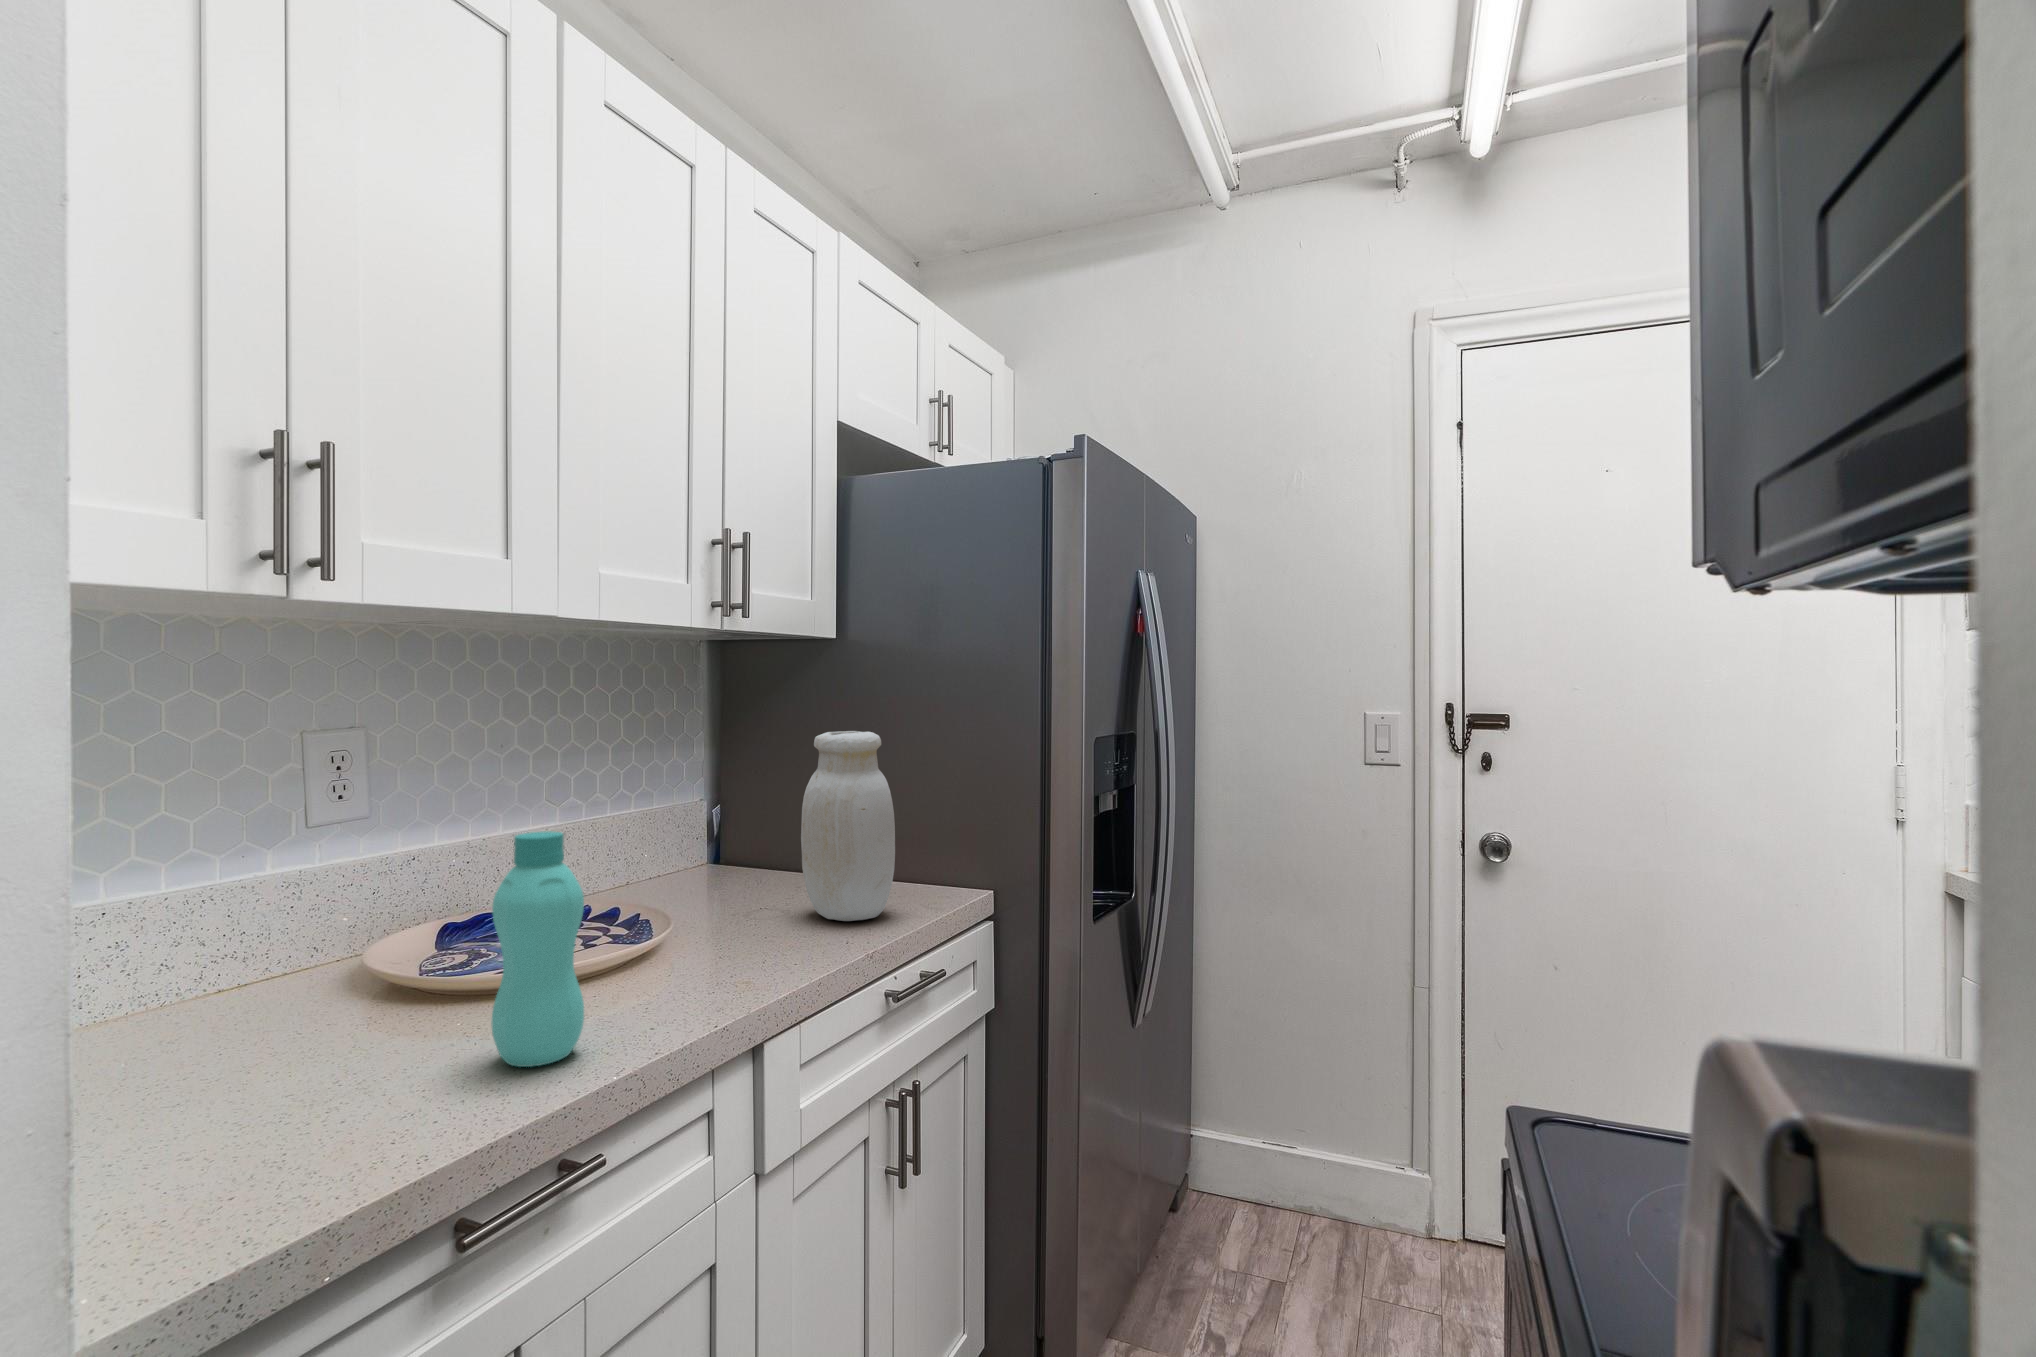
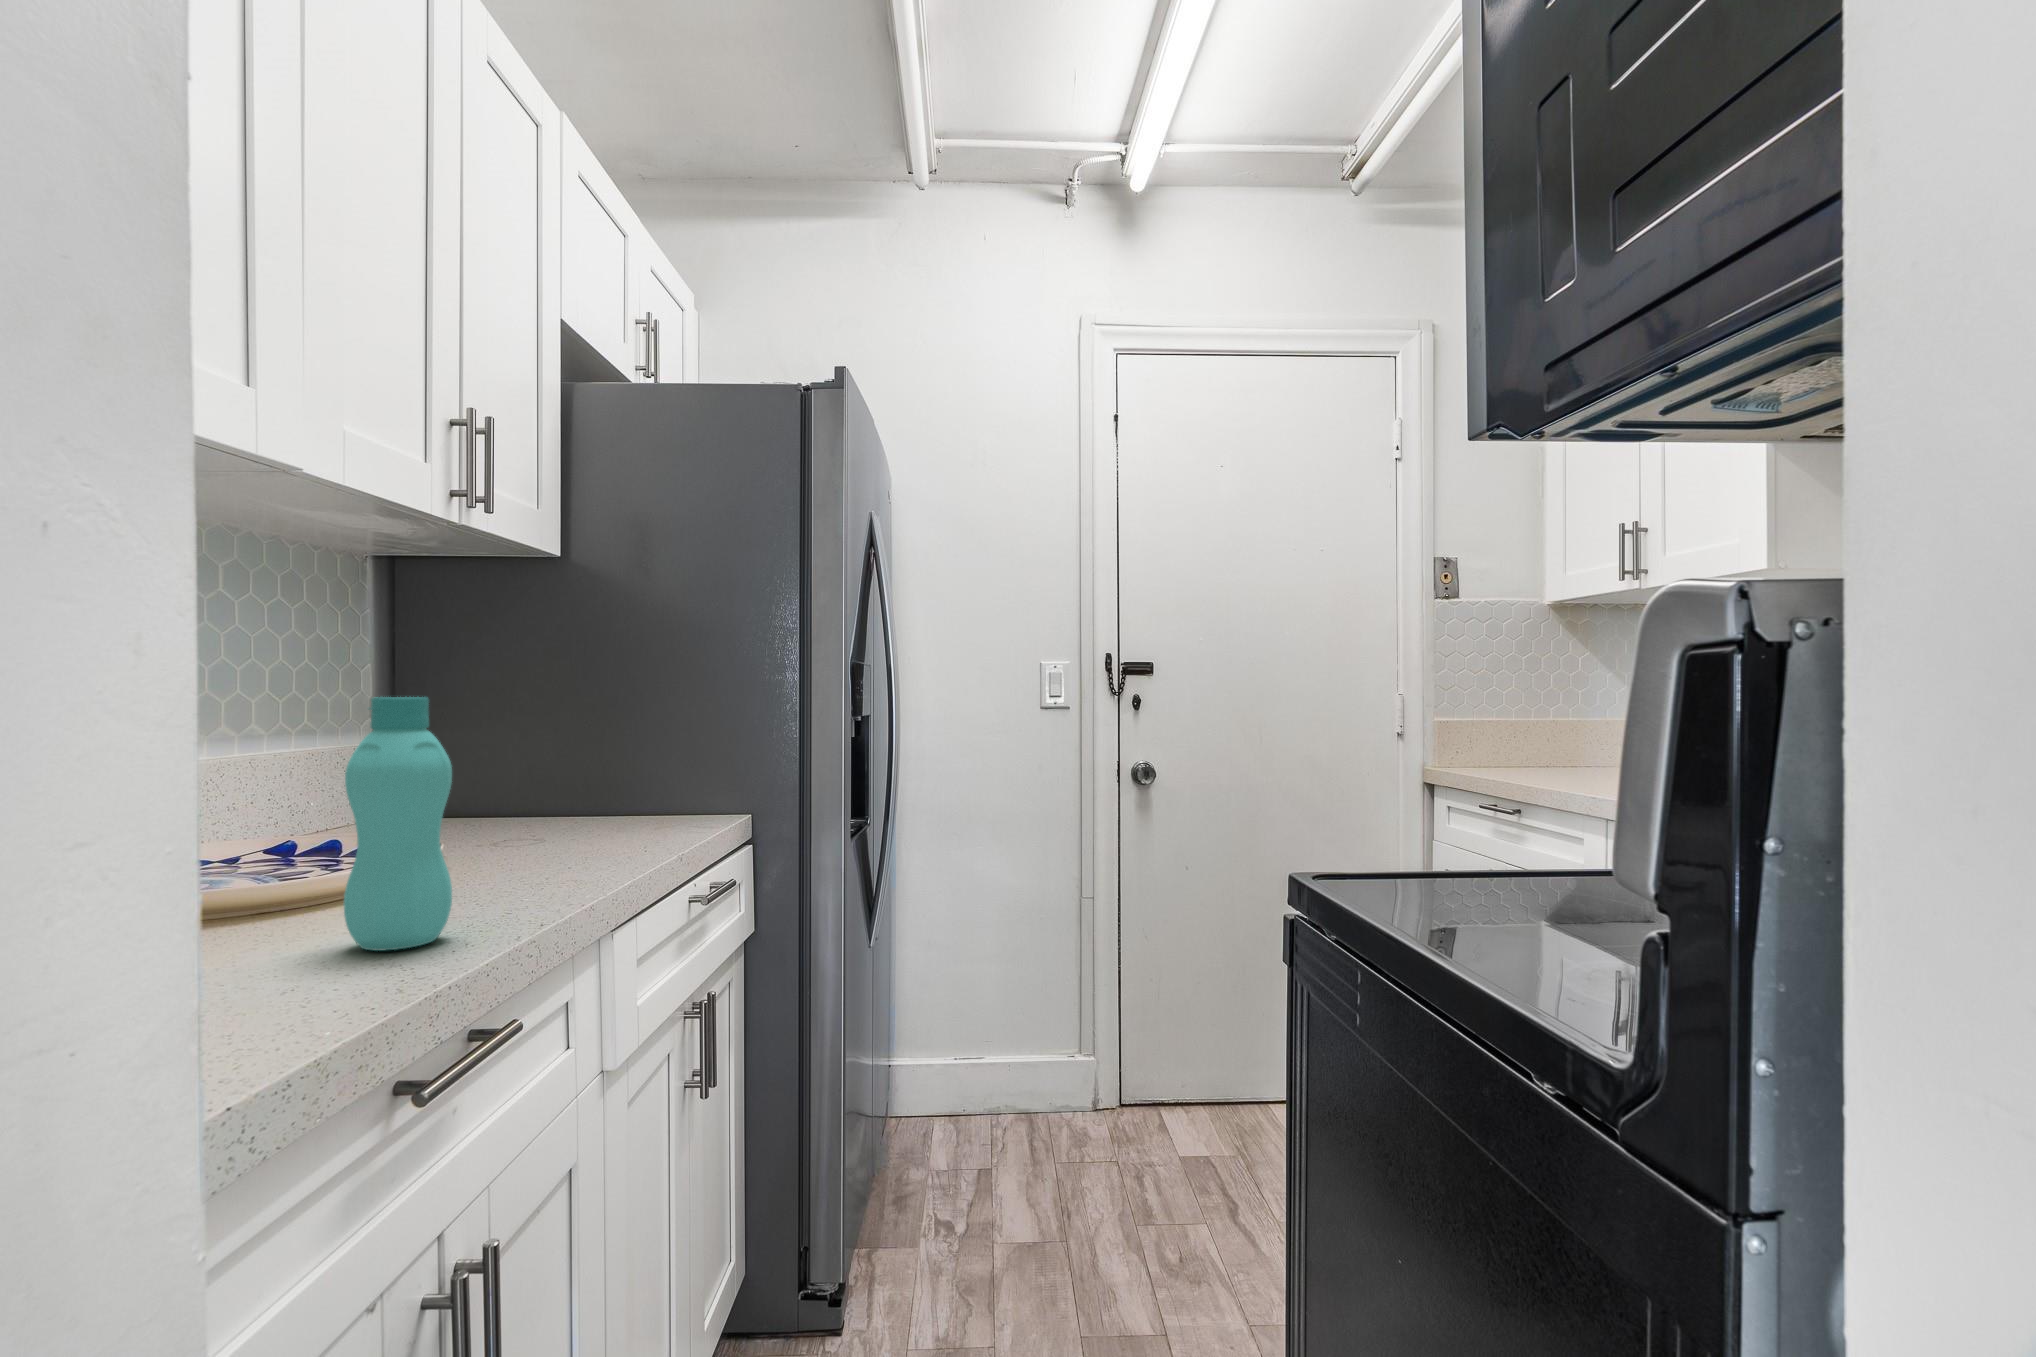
jar: present [801,731,895,921] -> none [561,645,668,840]

